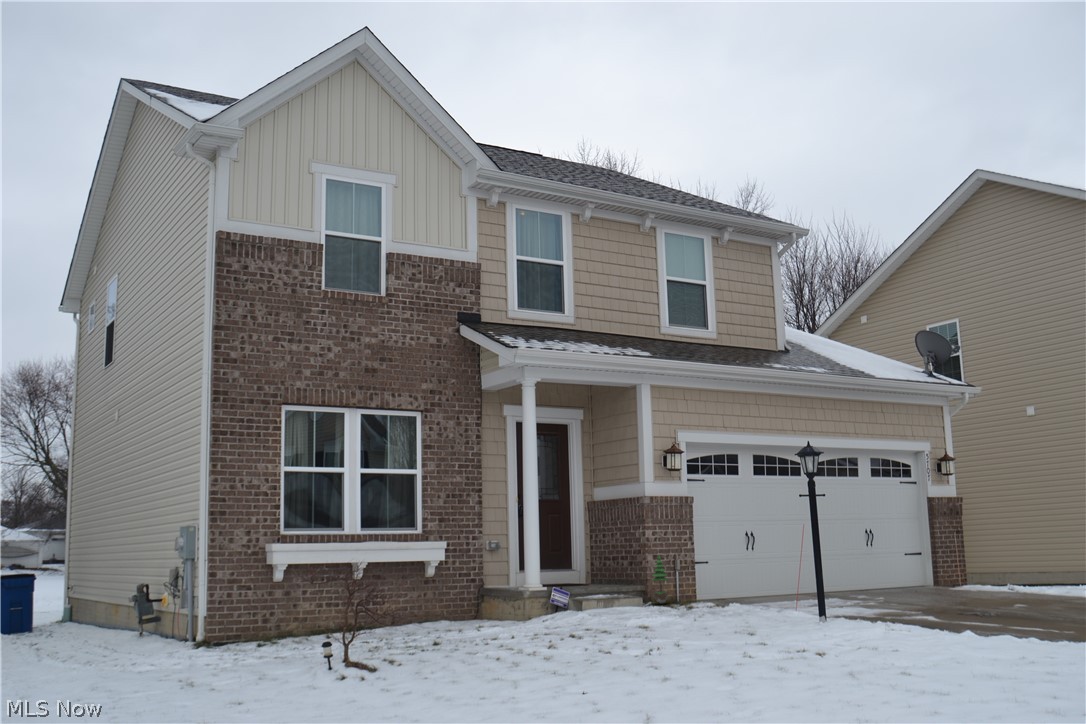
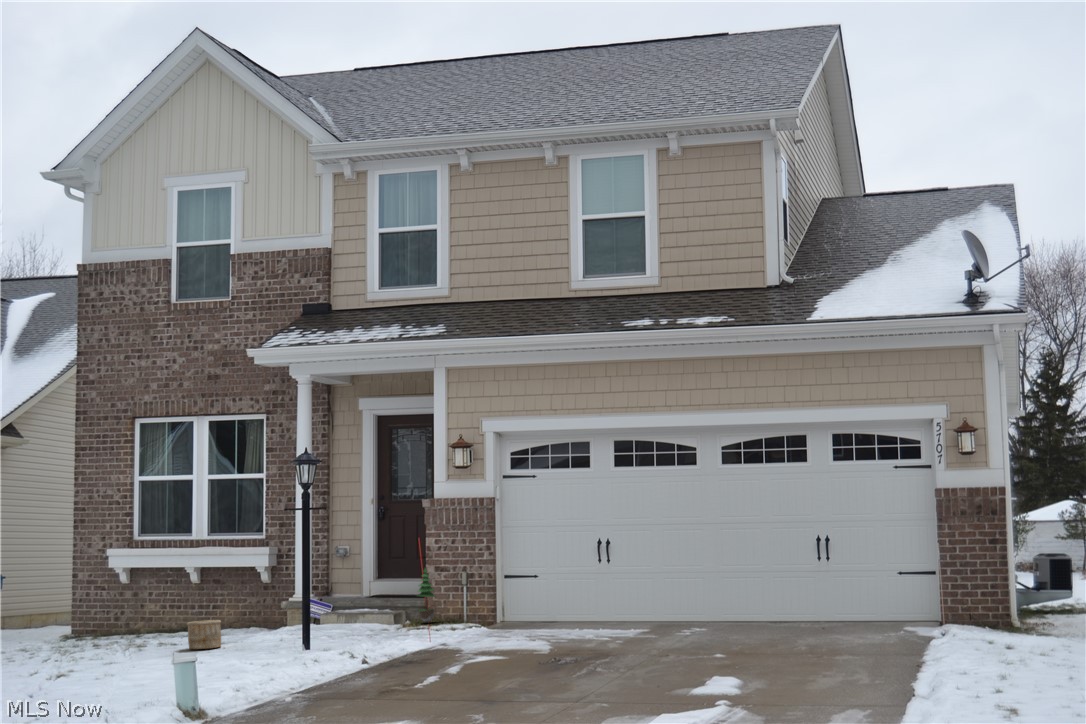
wooden bucket: none [611,602,647,633] -> present [187,620,221,649]

